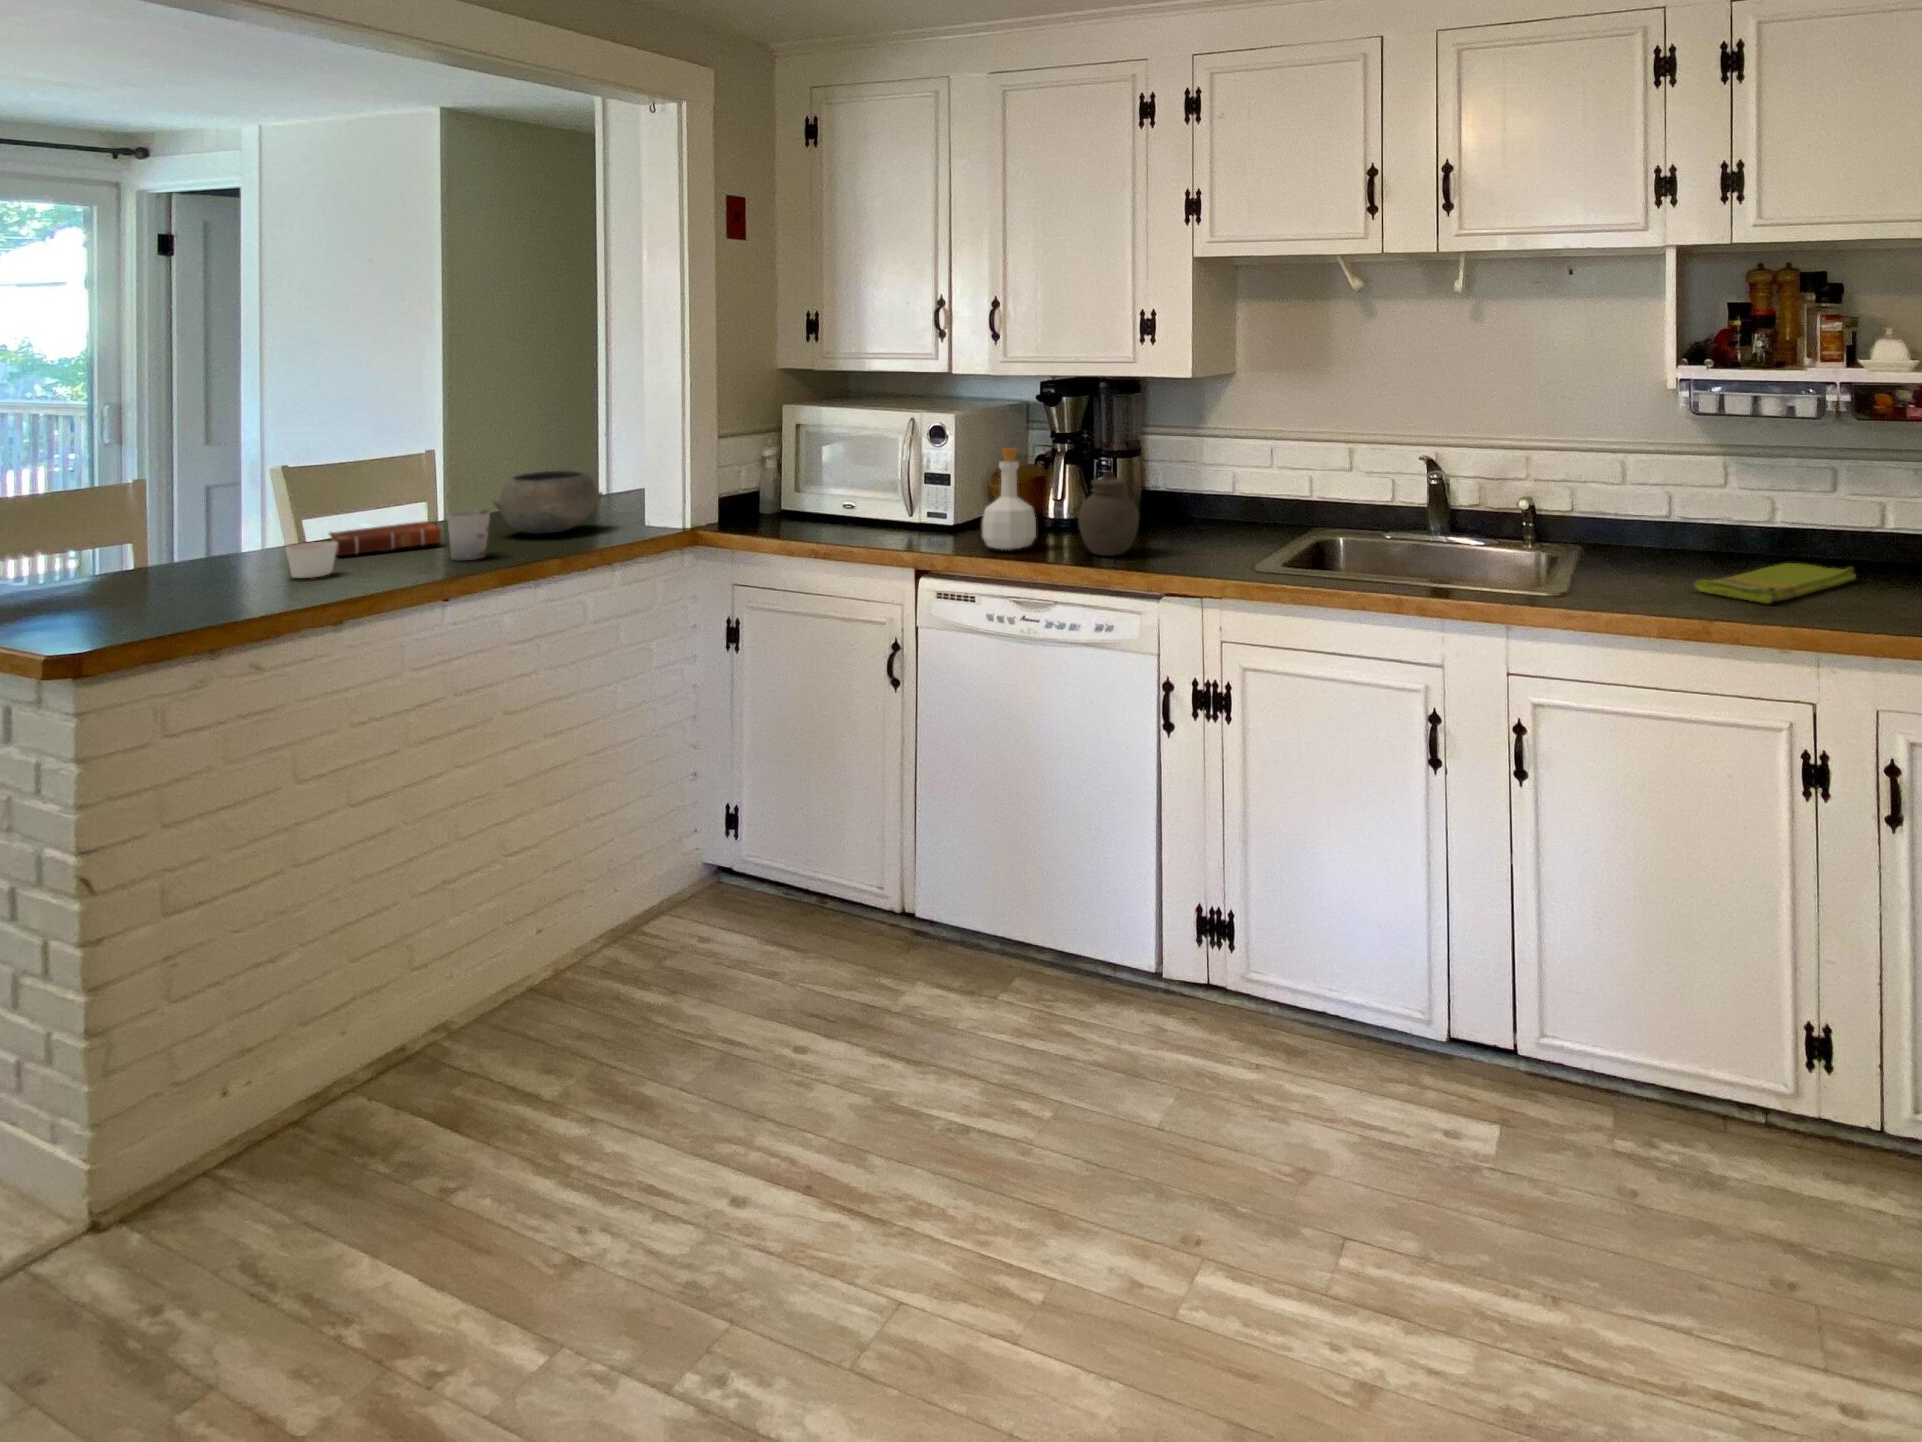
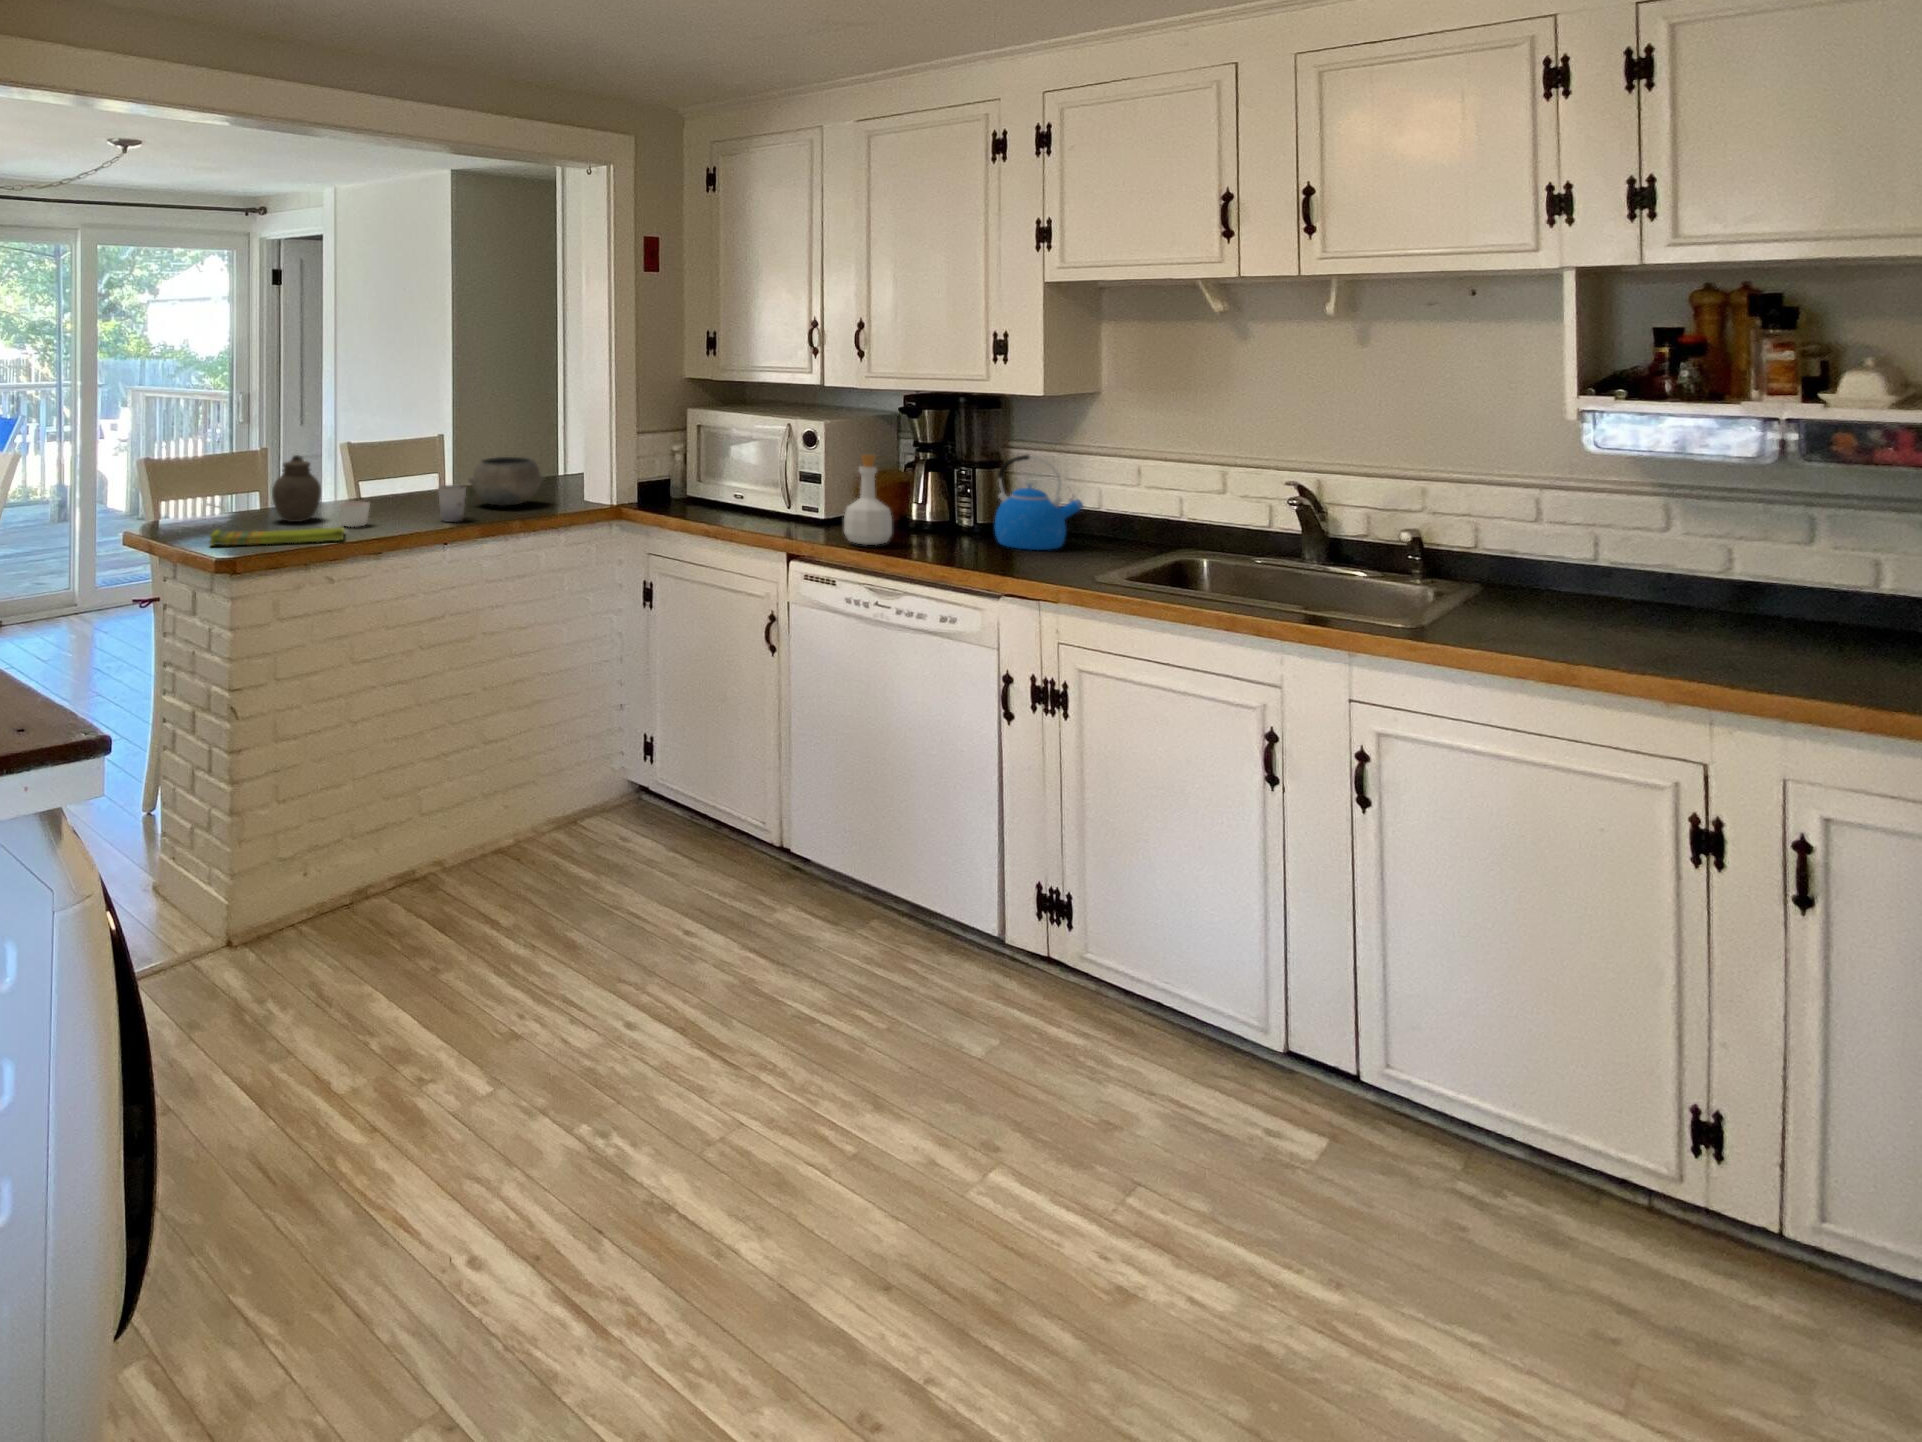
kettle: none [1141,441,1229,542] -> present [995,455,1083,550]
jar: present [1078,471,1139,556] -> present [272,455,321,522]
book: present [329,521,441,556] -> none [363,491,434,513]
dish towel: present [1694,563,1856,603] -> present [209,527,344,546]

